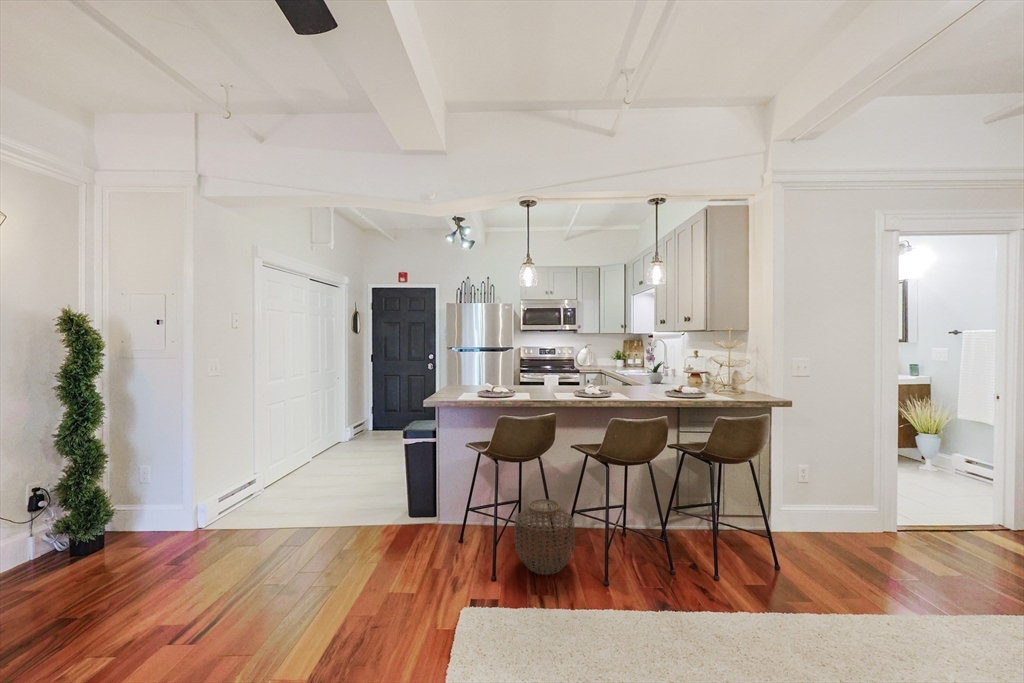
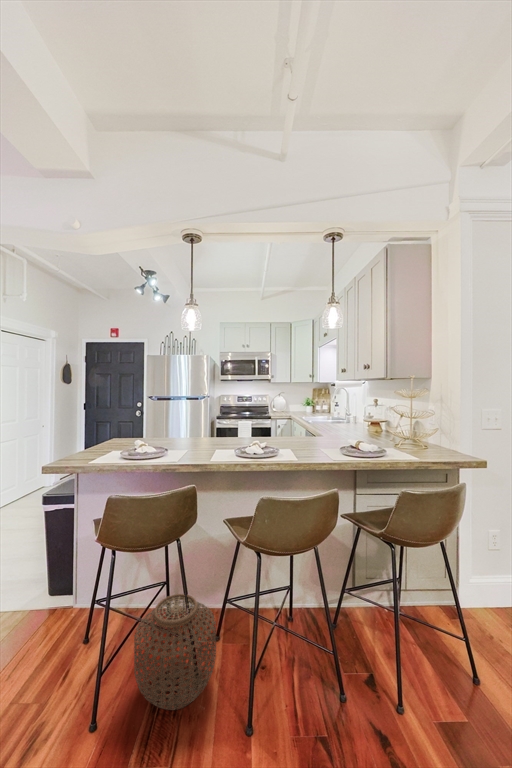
flower arrangement: present [646,343,663,383] -> none [326,391,344,433]

